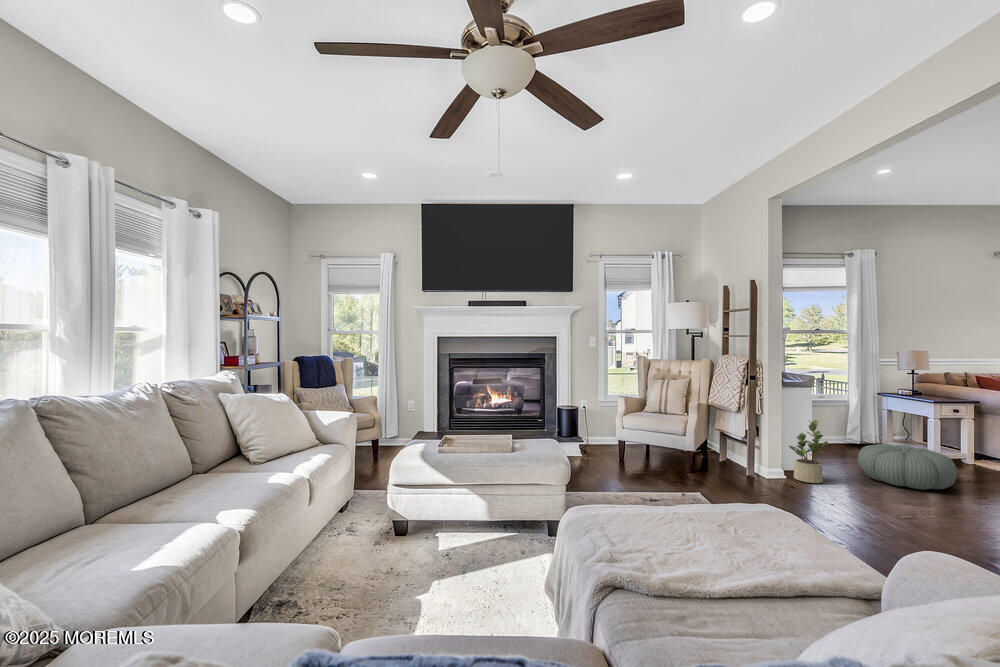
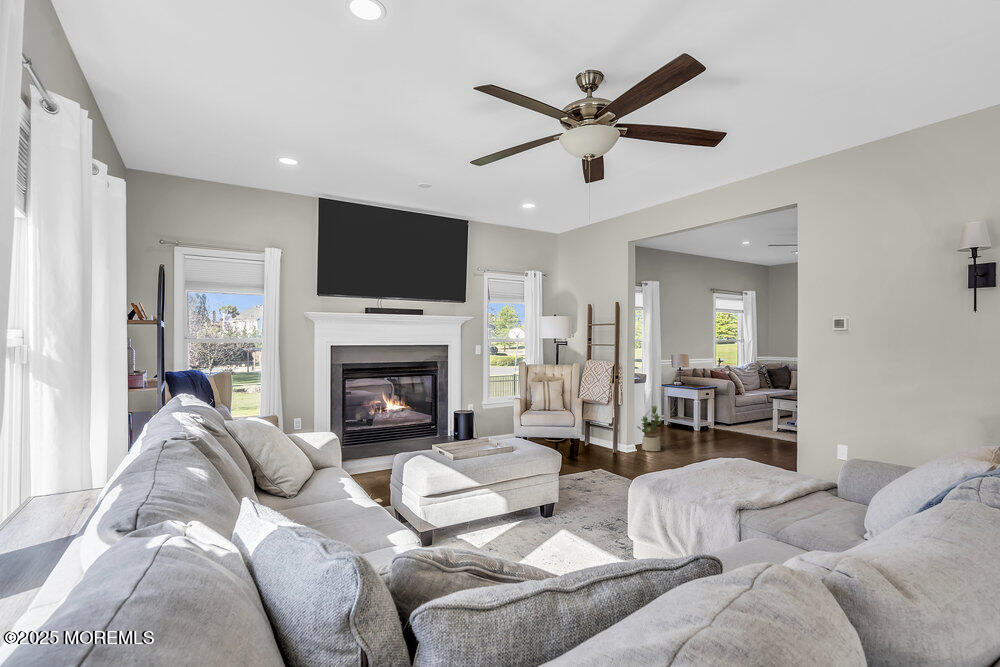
pouf: present [858,444,957,490] -> none [670,419,724,446]

